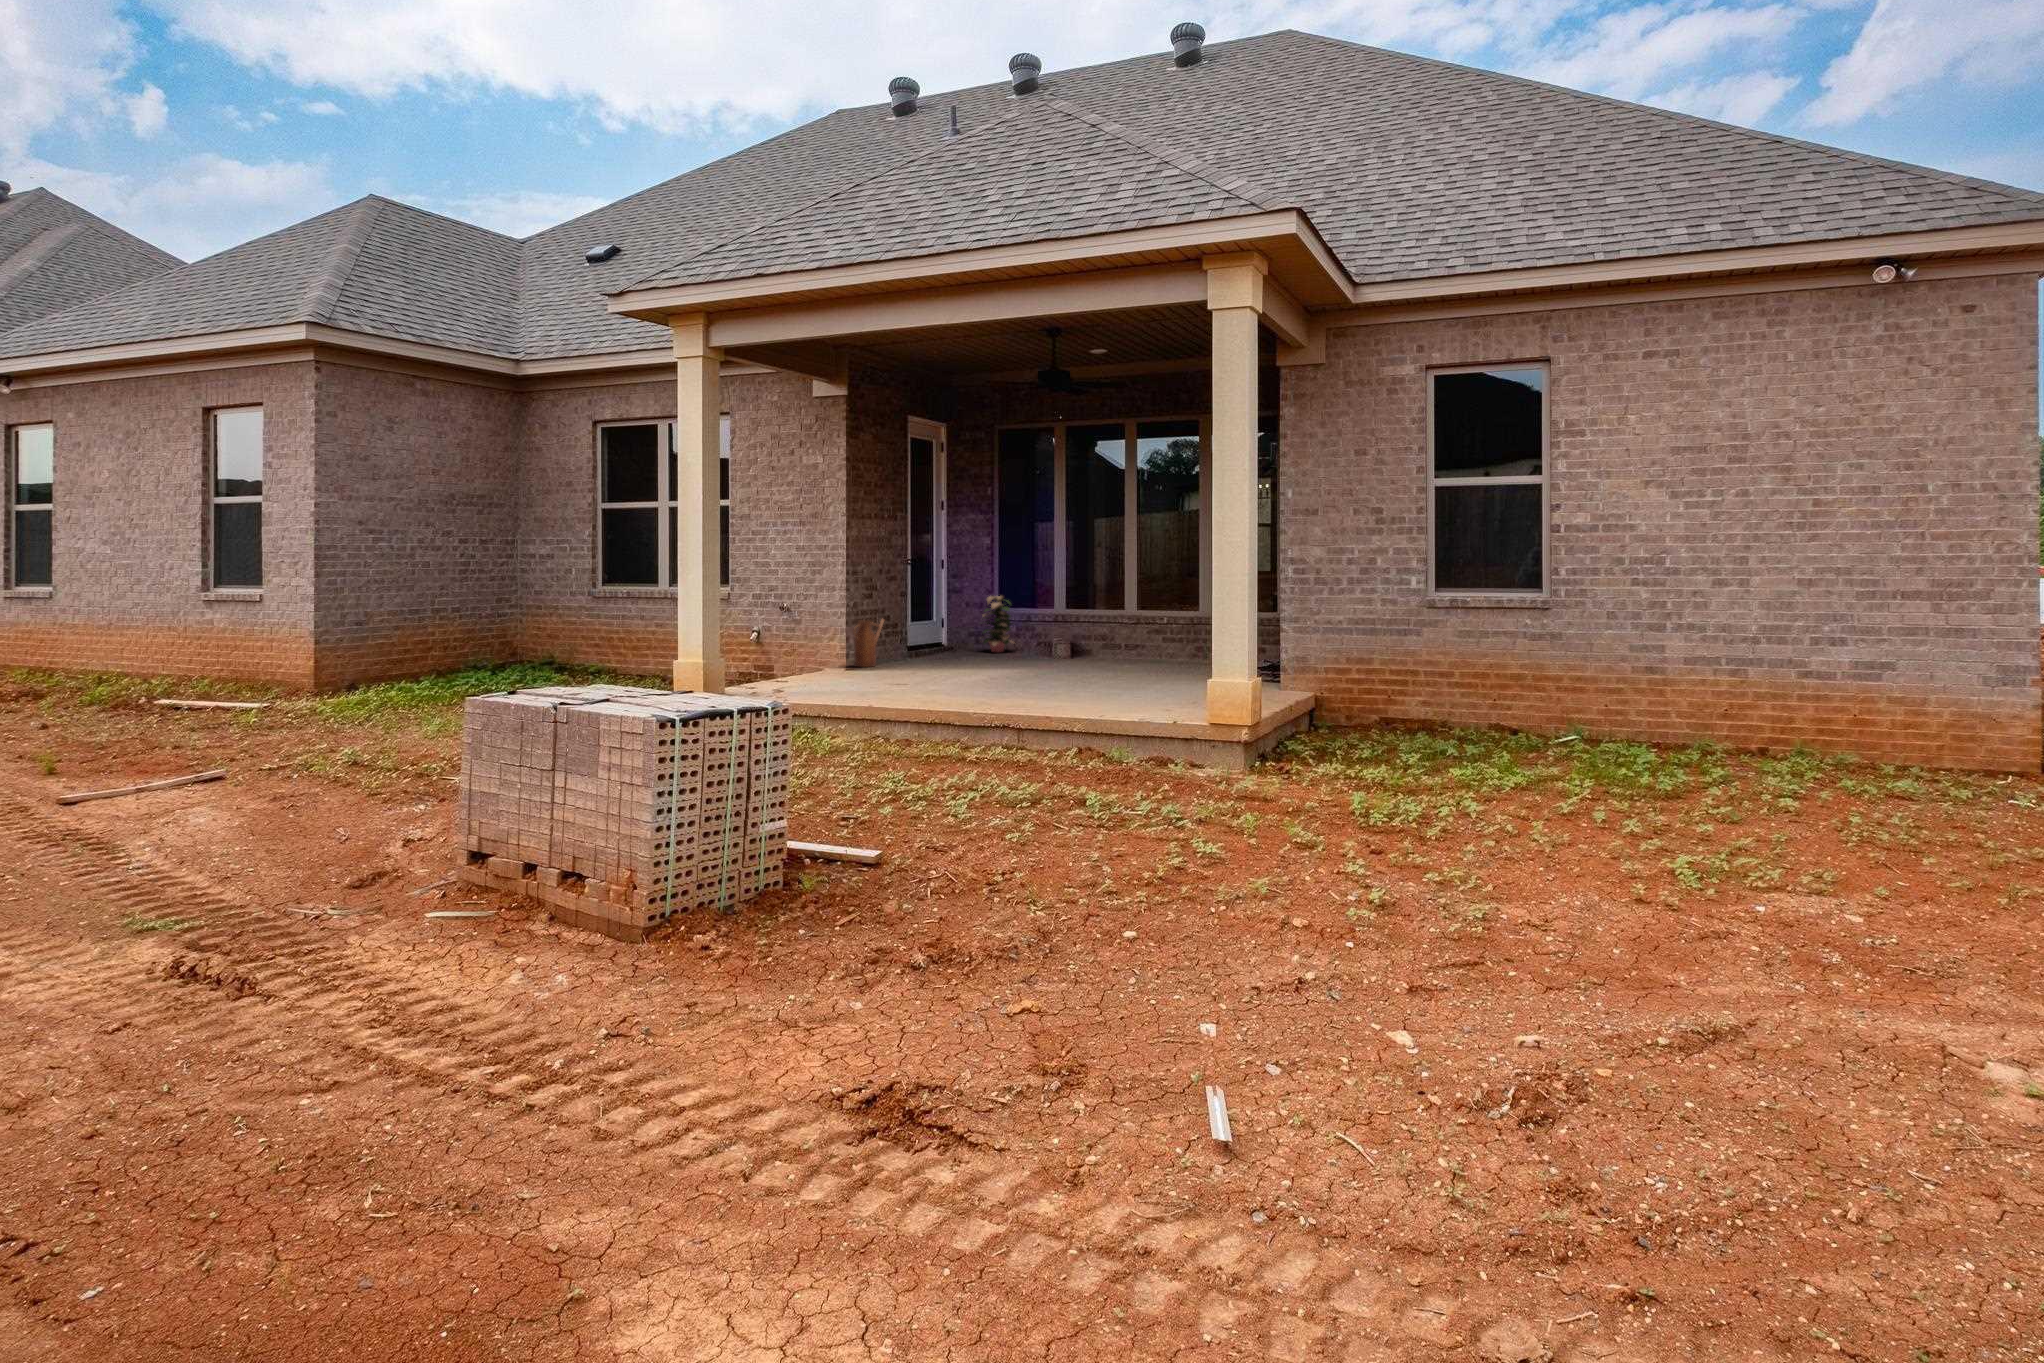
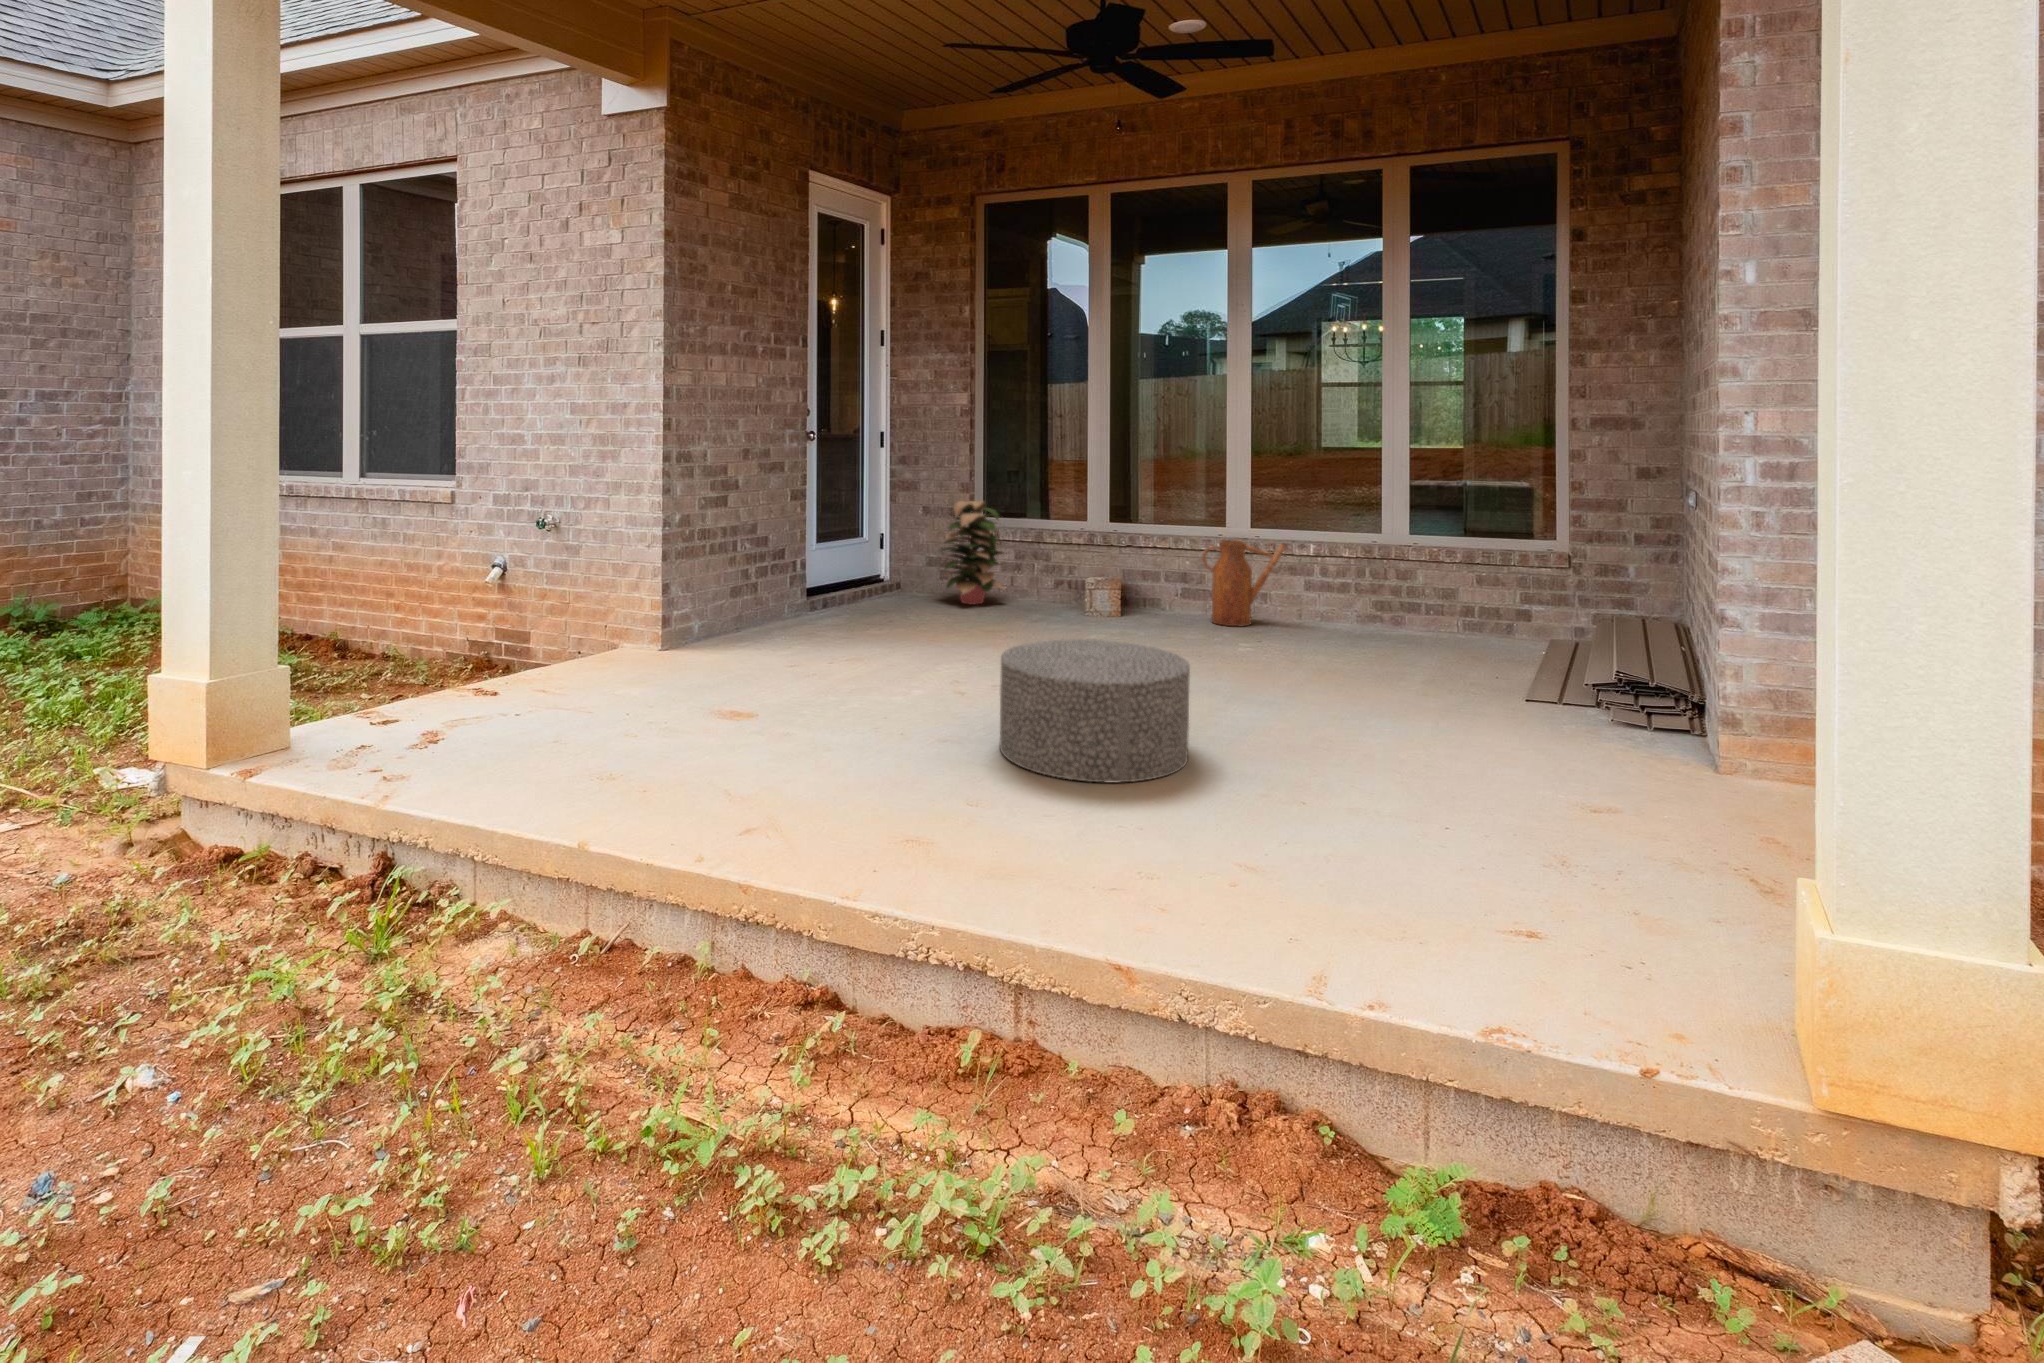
watering can: present [854,619,885,667] -> present [1202,540,1286,626]
ottoman: none [1027,643,1103,688] -> present [1000,639,1190,782]

